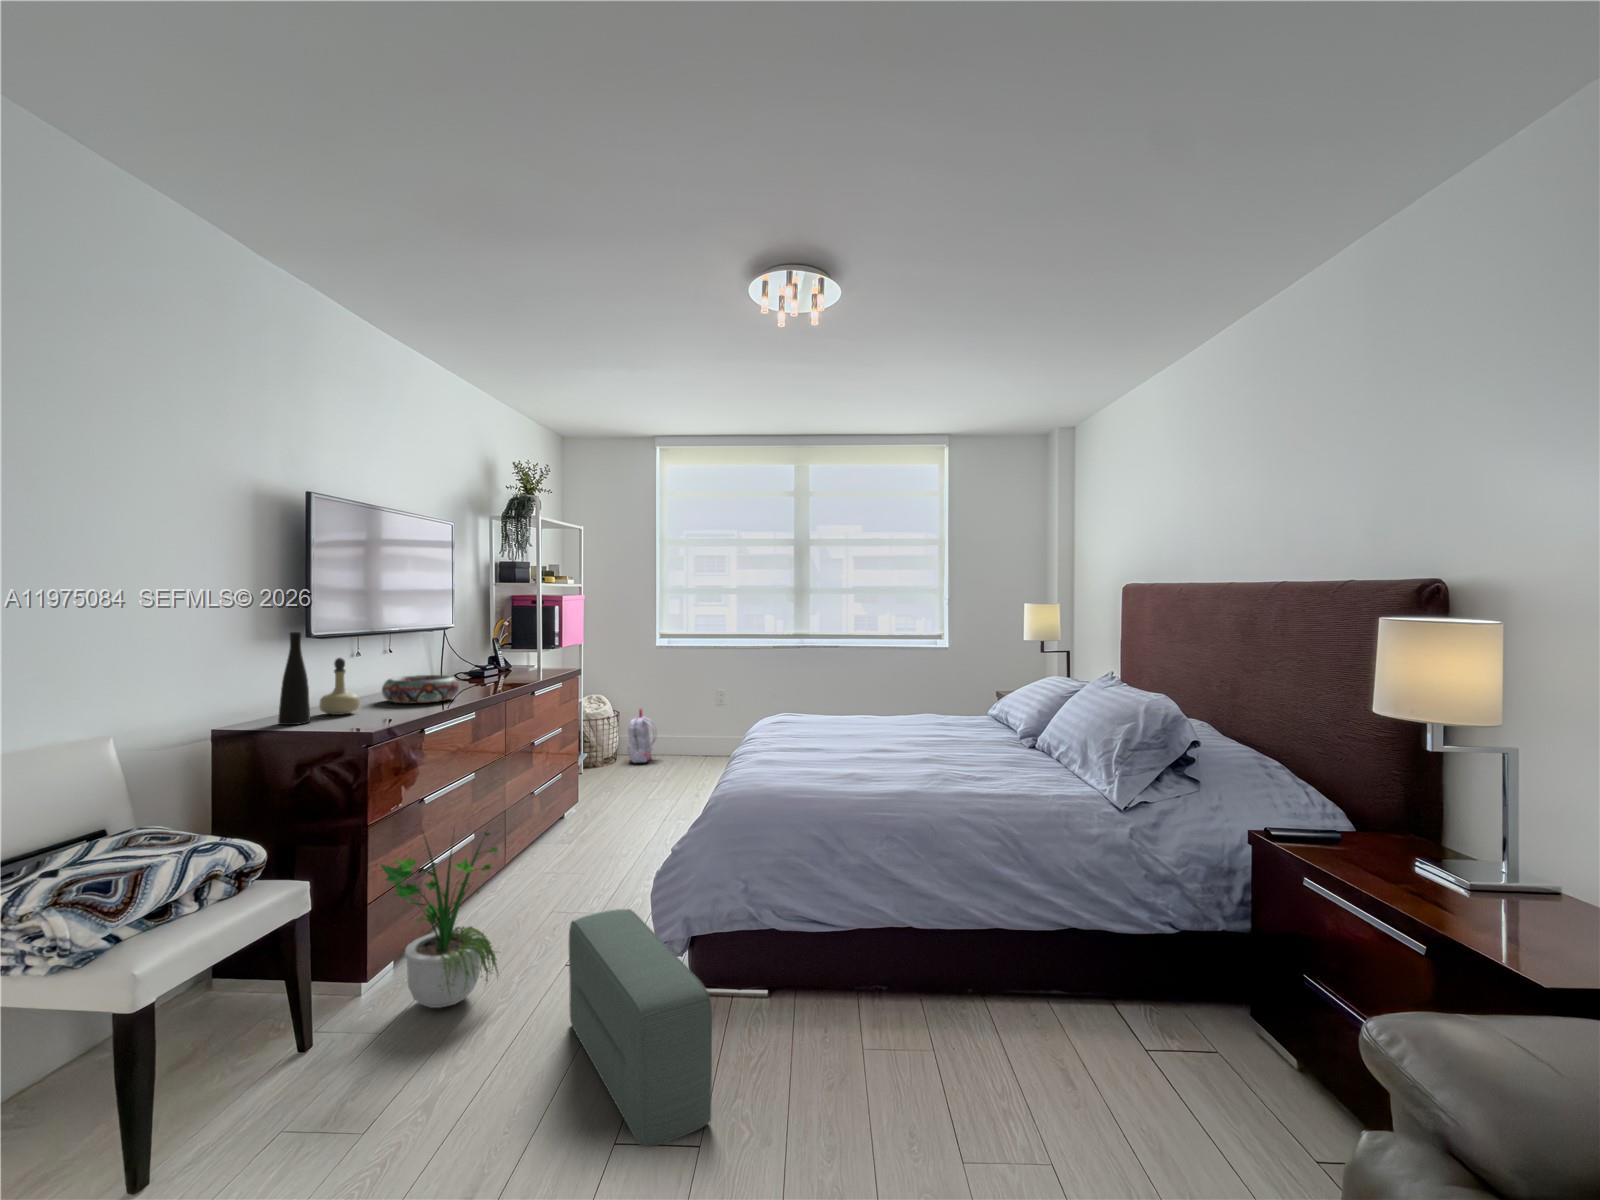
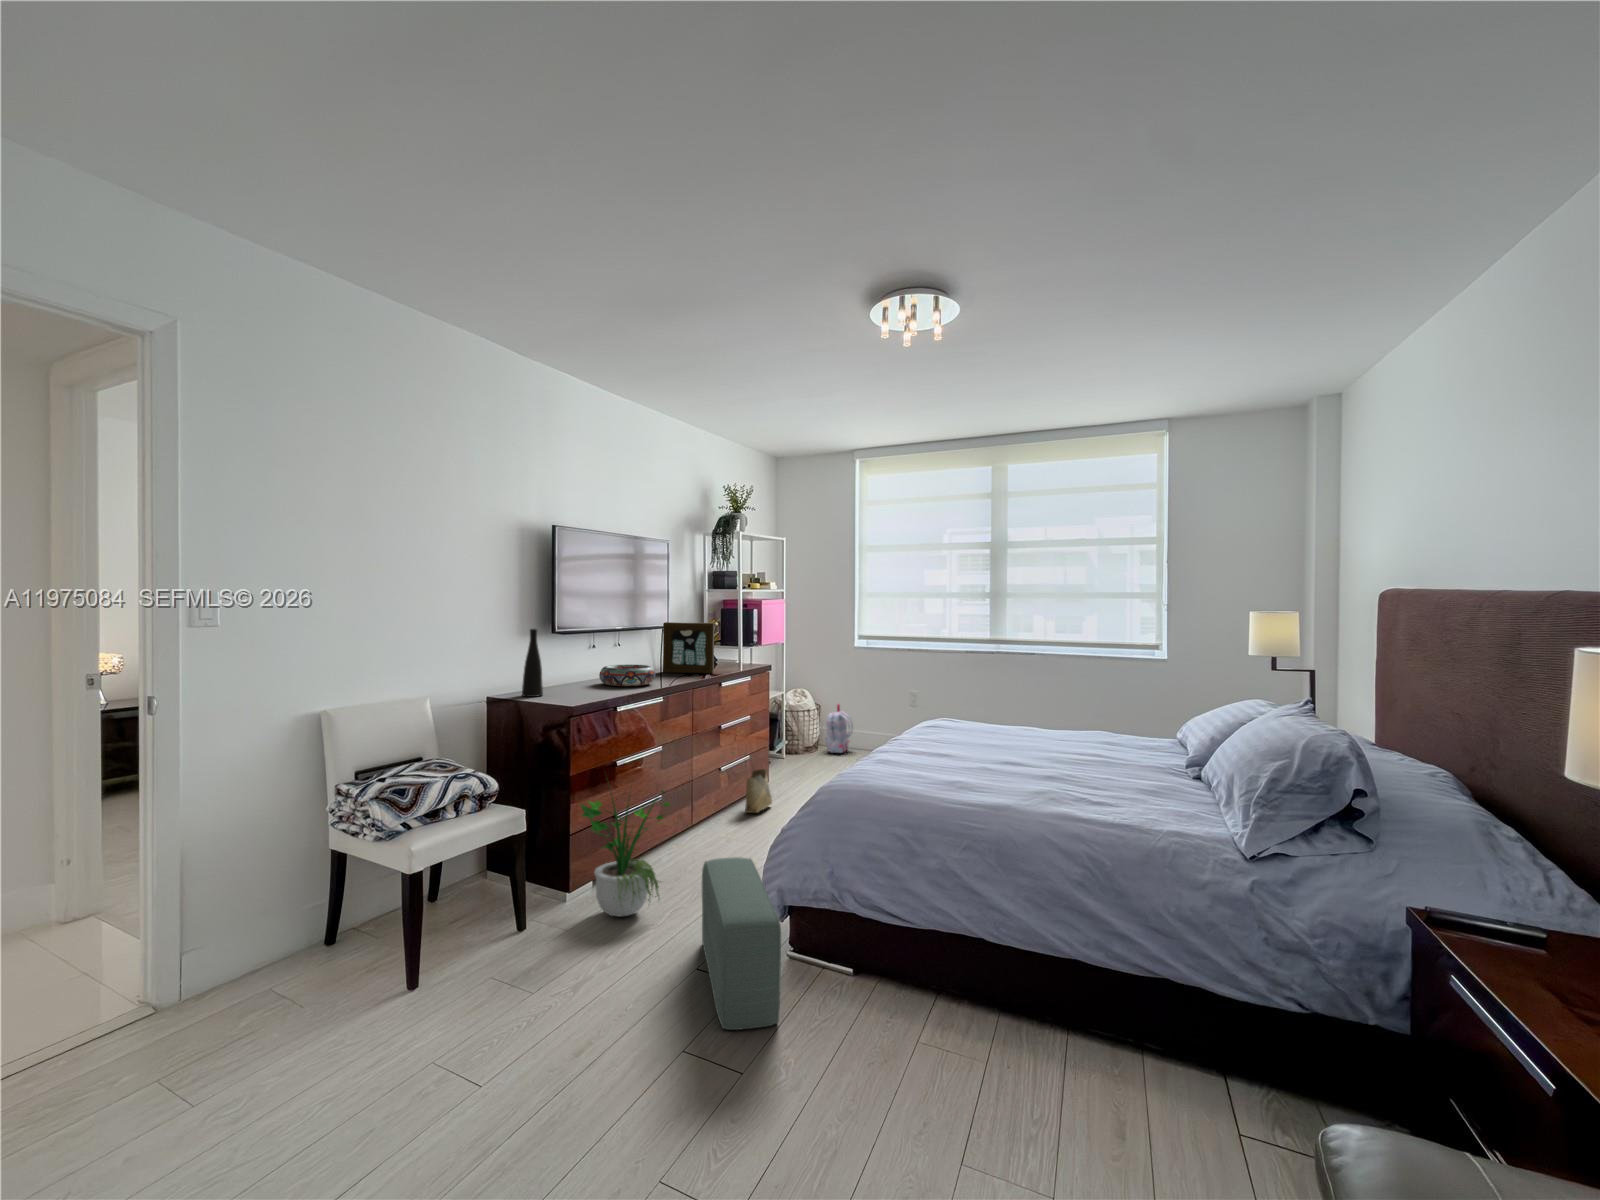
picture frame: none [455,621,520,683] -> present [663,622,714,673]
perfume bottle: present [319,658,360,715] -> none [552,649,579,691]
woven basket: none [558,770,591,843] -> present [745,754,772,813]

